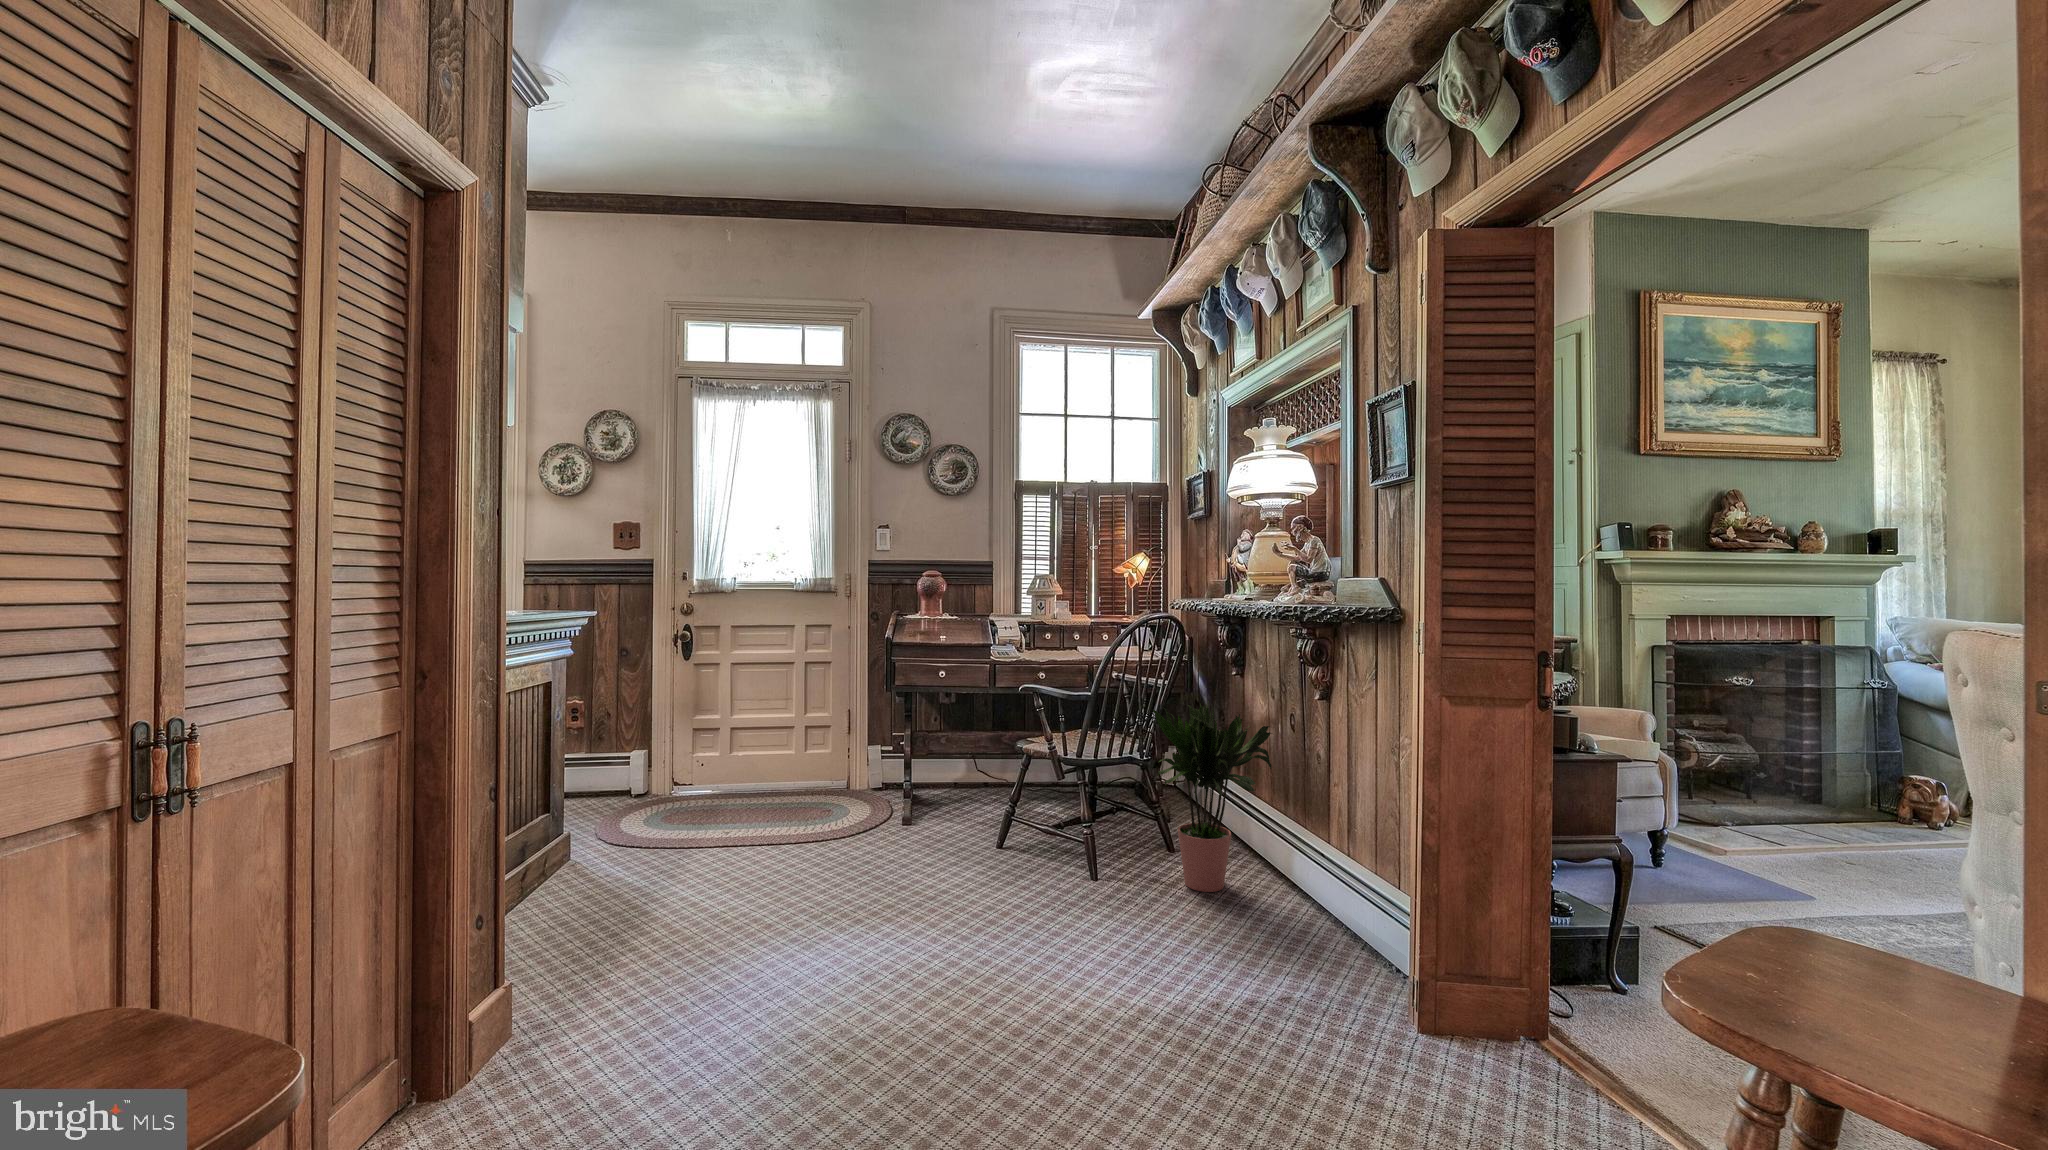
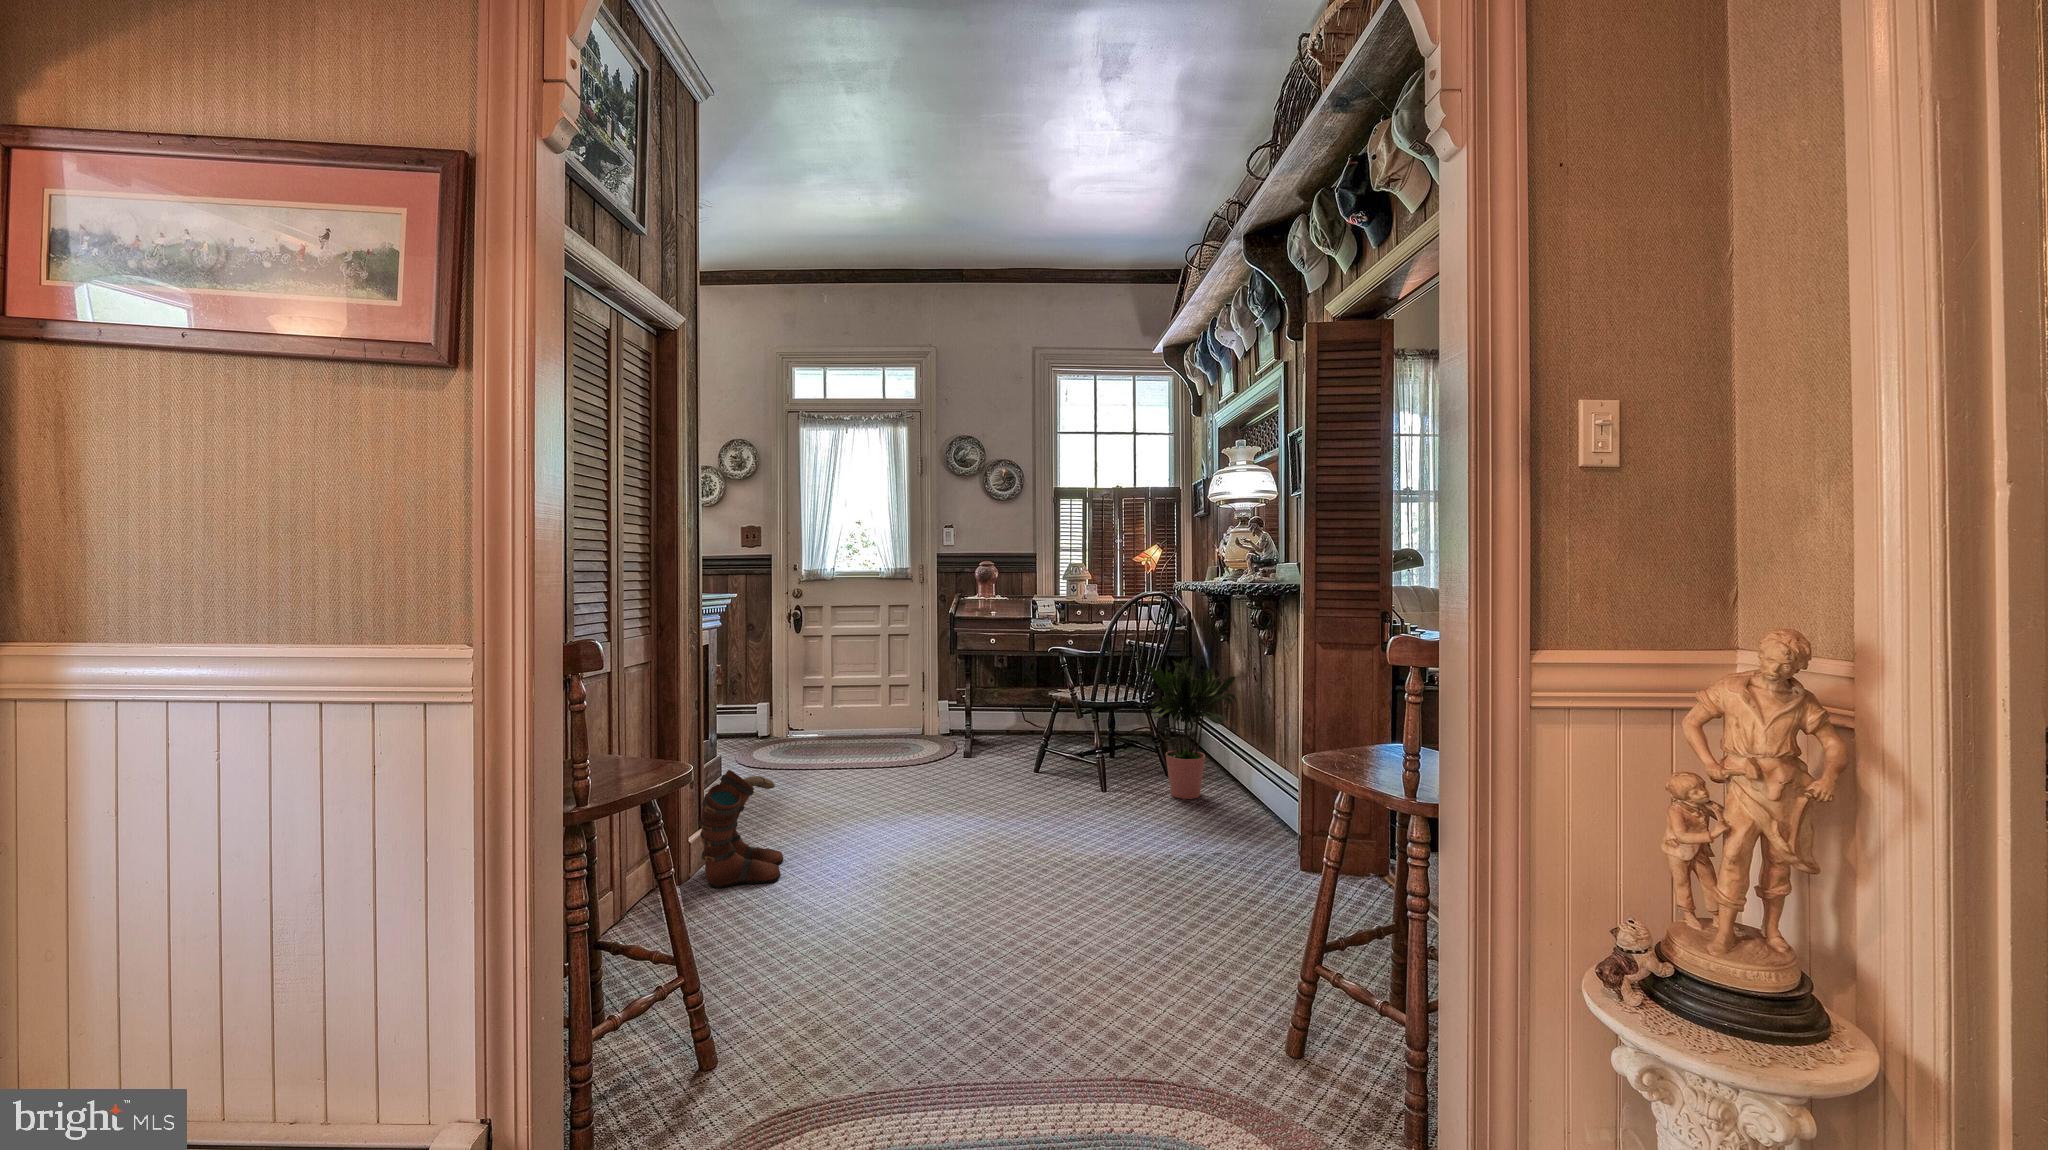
boots: none [479,898,630,1110] -> present [699,770,784,888]

